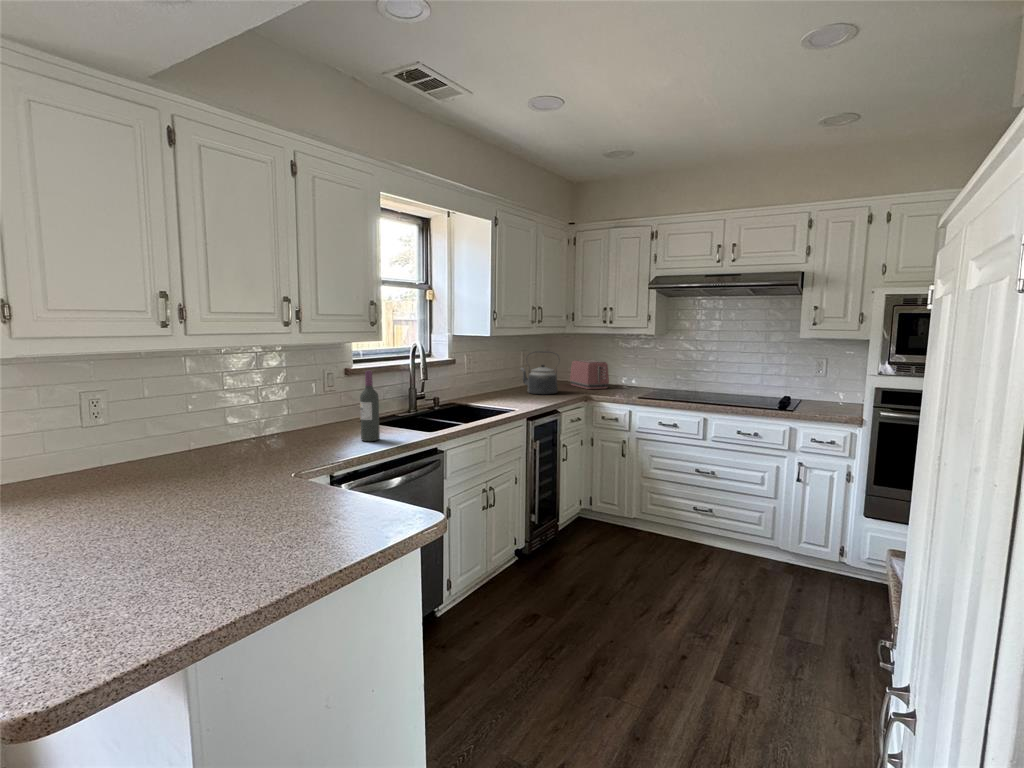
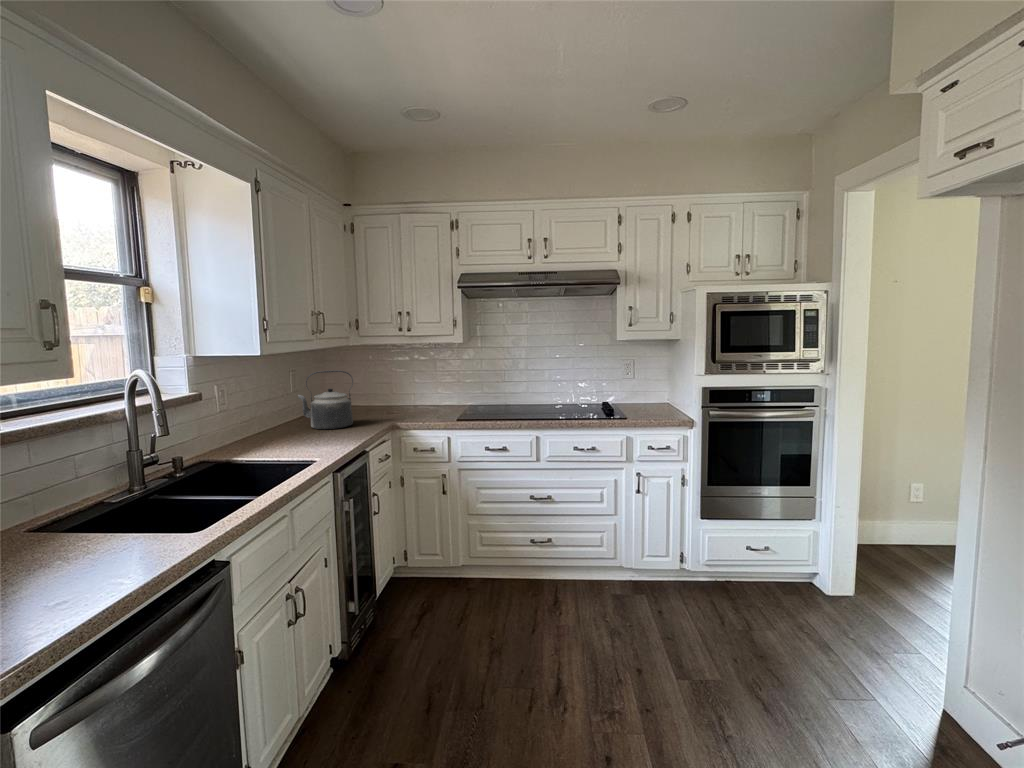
toaster: present [570,360,609,389] -> none [358,376,410,414]
wine bottle: present [360,371,380,441] -> none [32,442,89,589]

